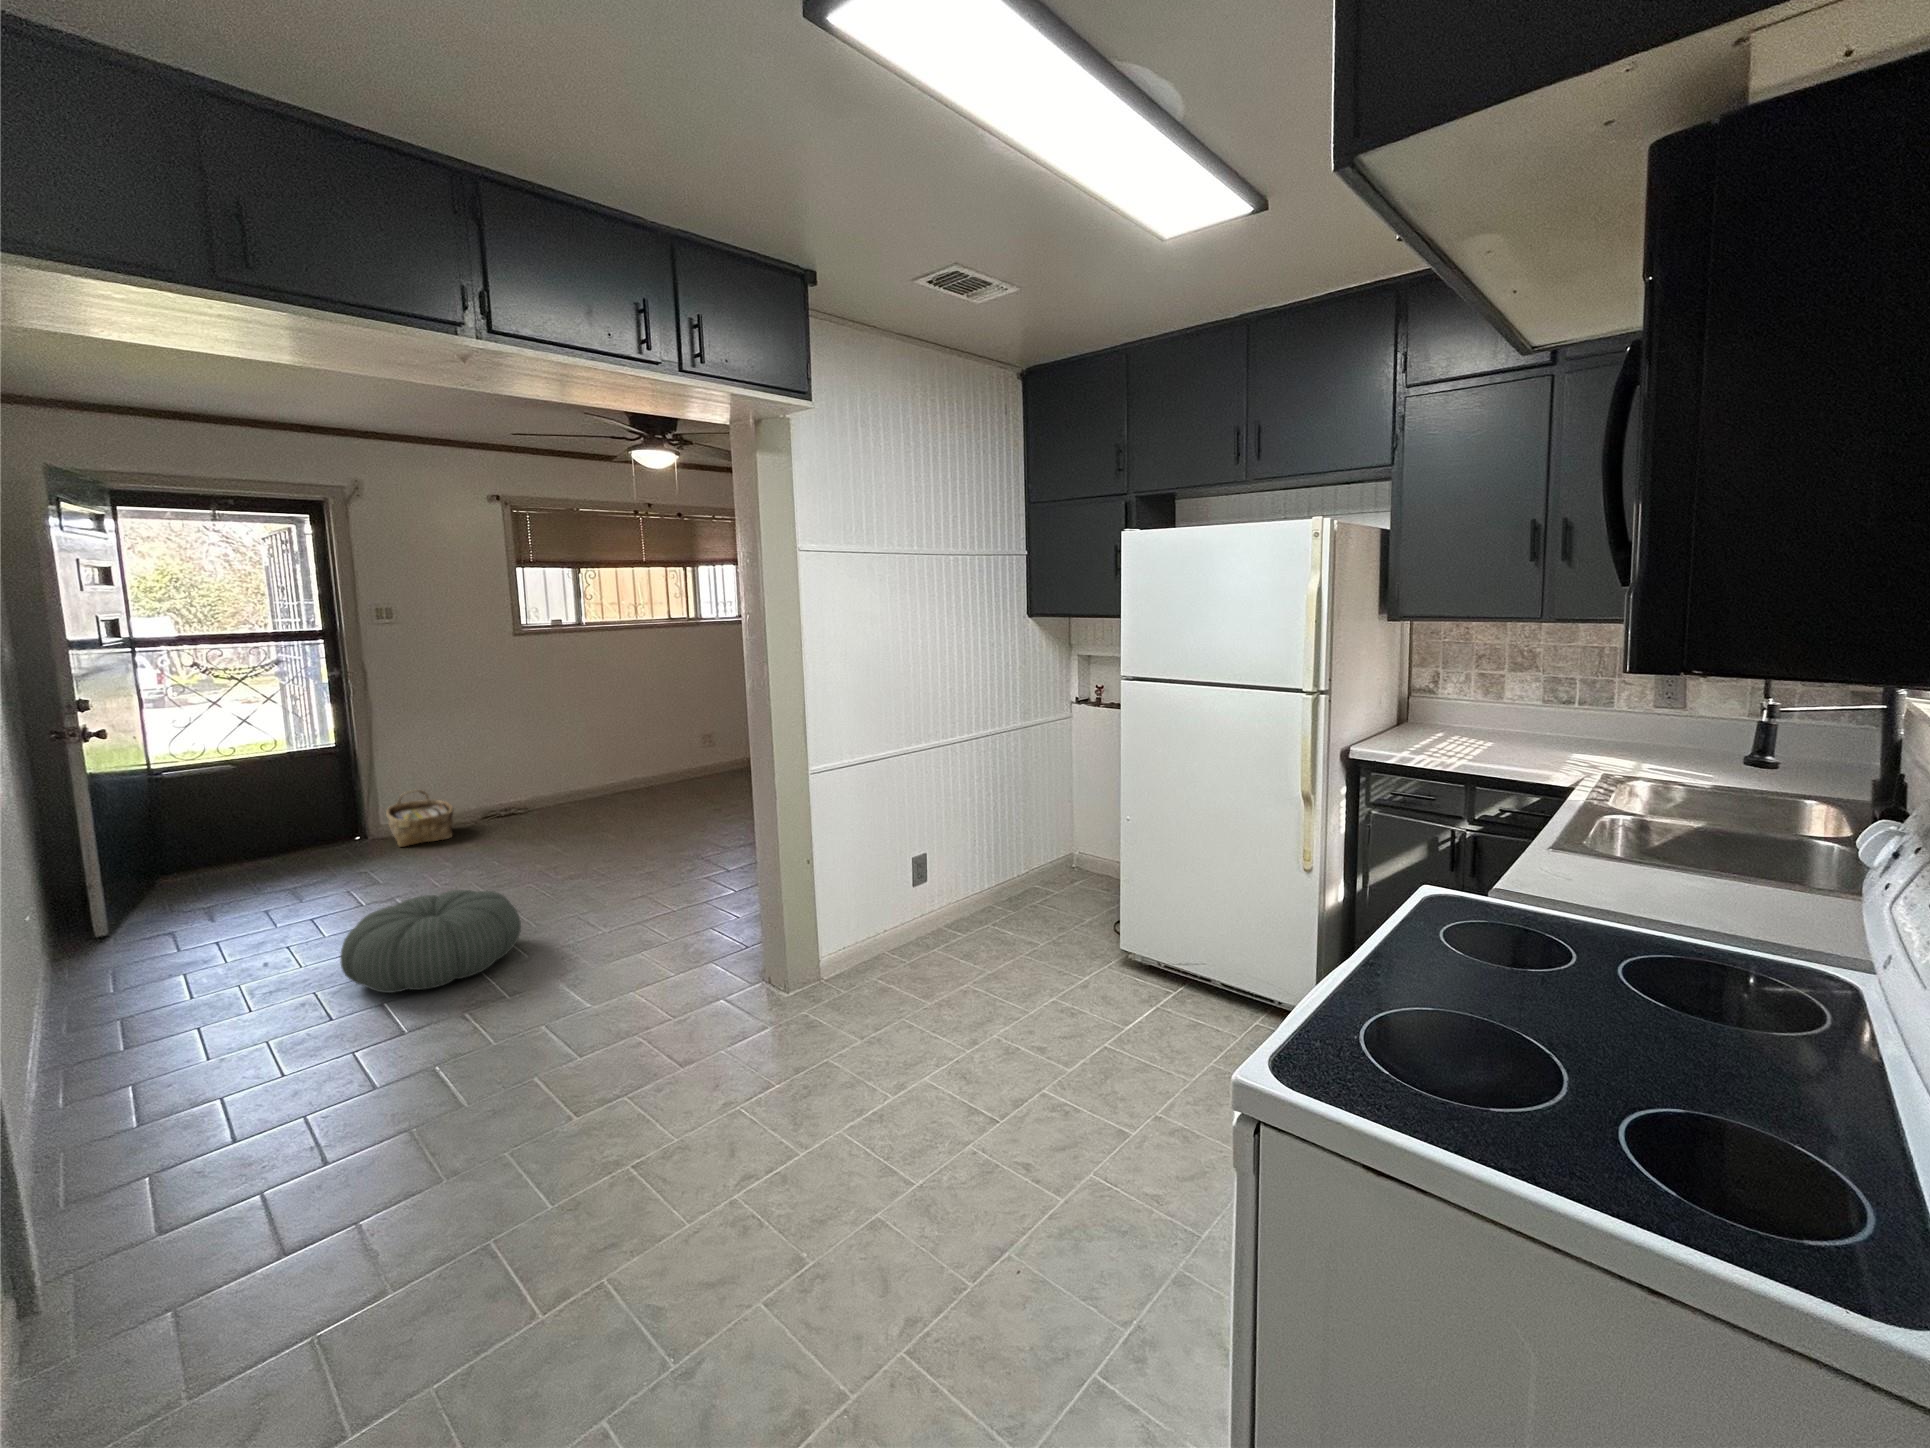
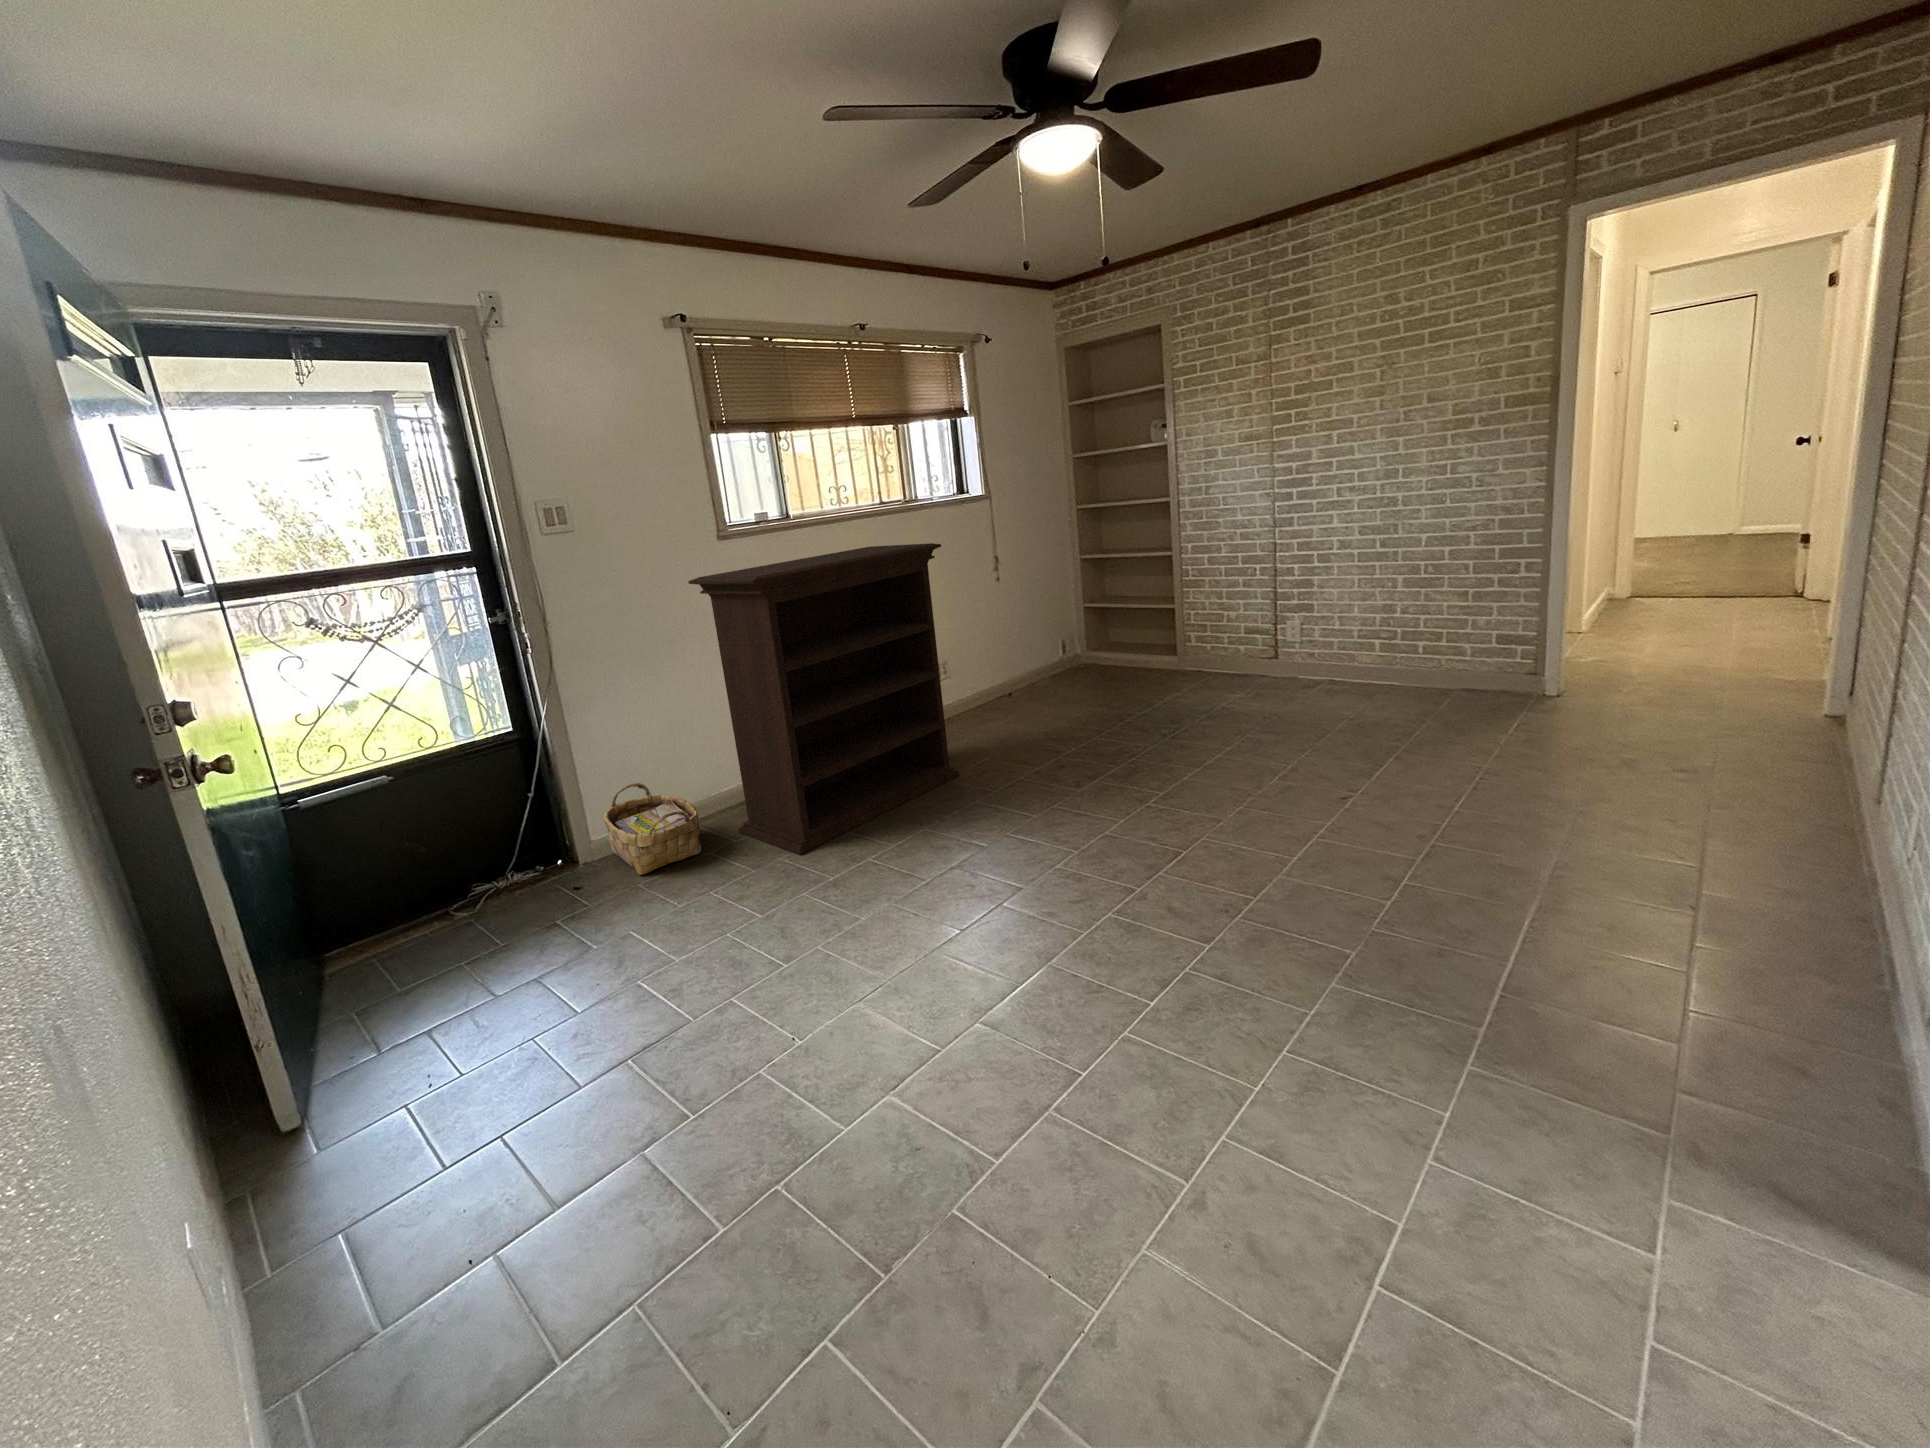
bookshelf: none [467,649,667,843] -> present [688,543,960,855]
pouf: present [340,890,521,993] -> none [846,1017,1172,1333]

